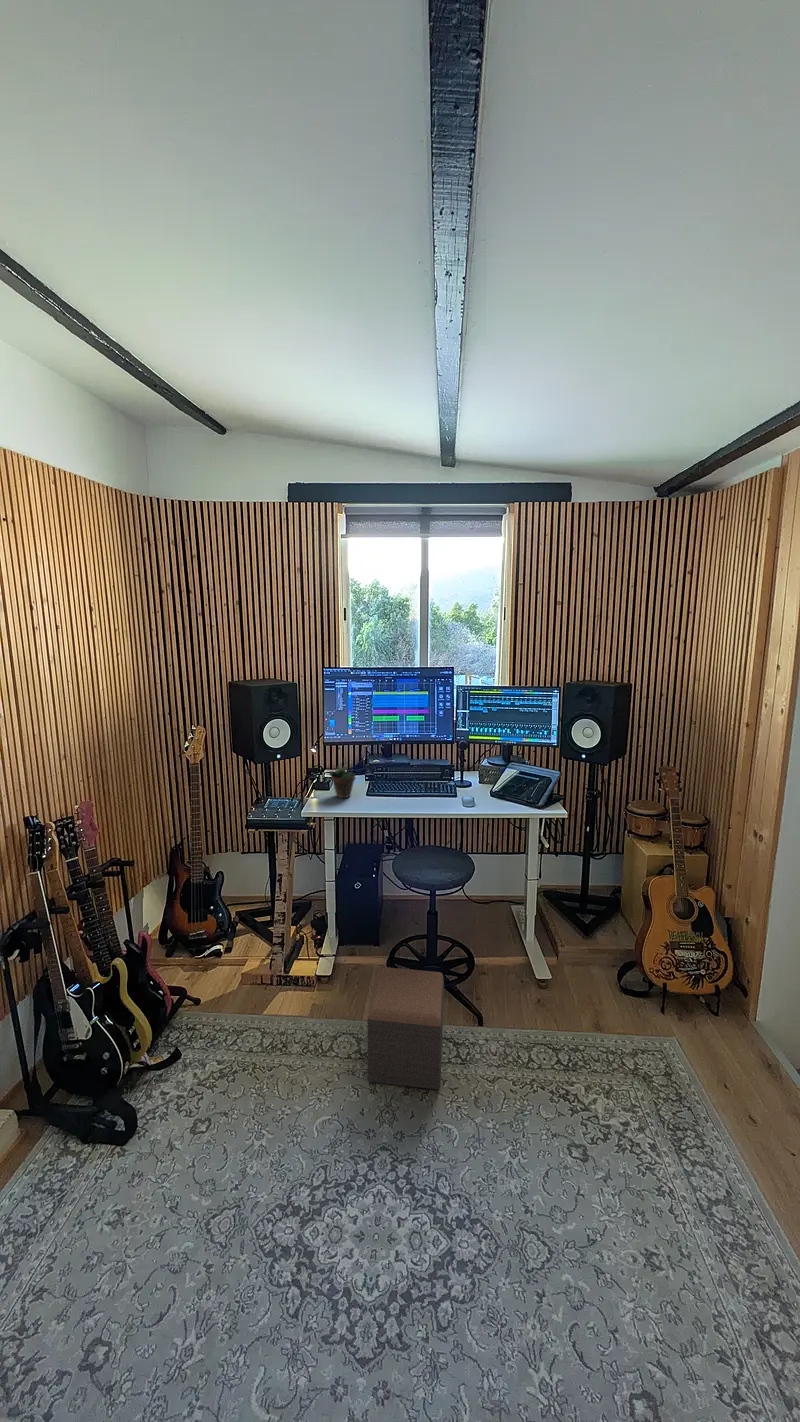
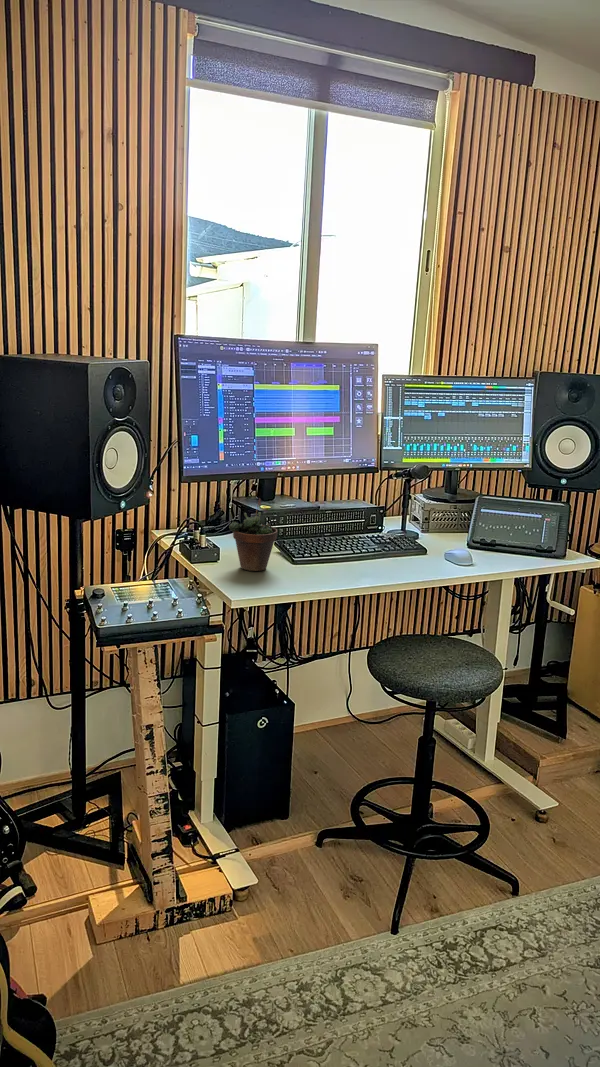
footstool: present [367,967,444,1089] -> none [393,830,561,1030]

